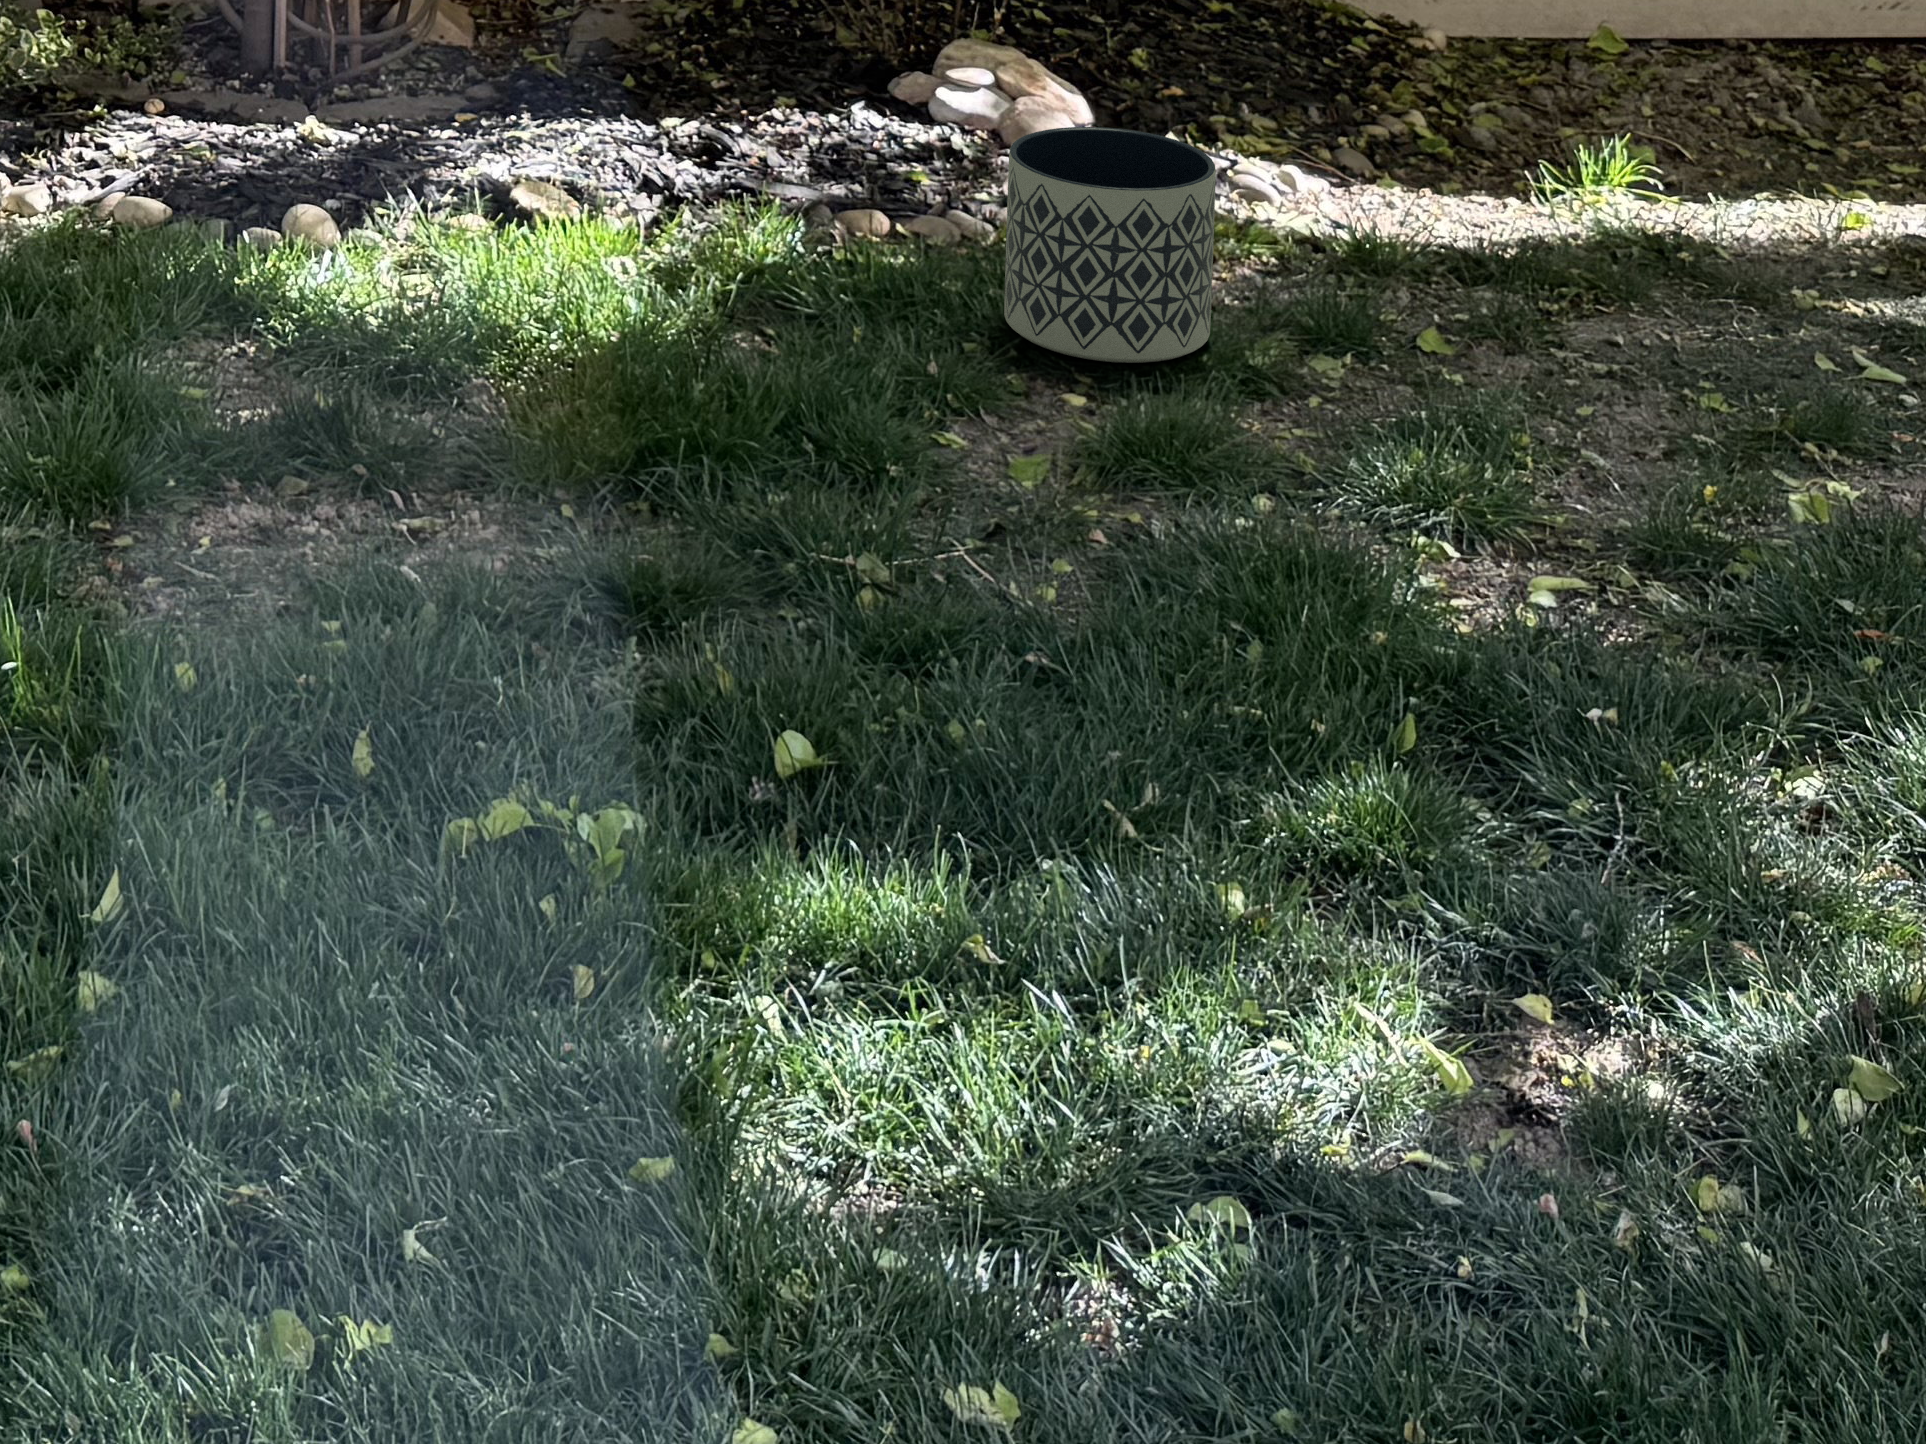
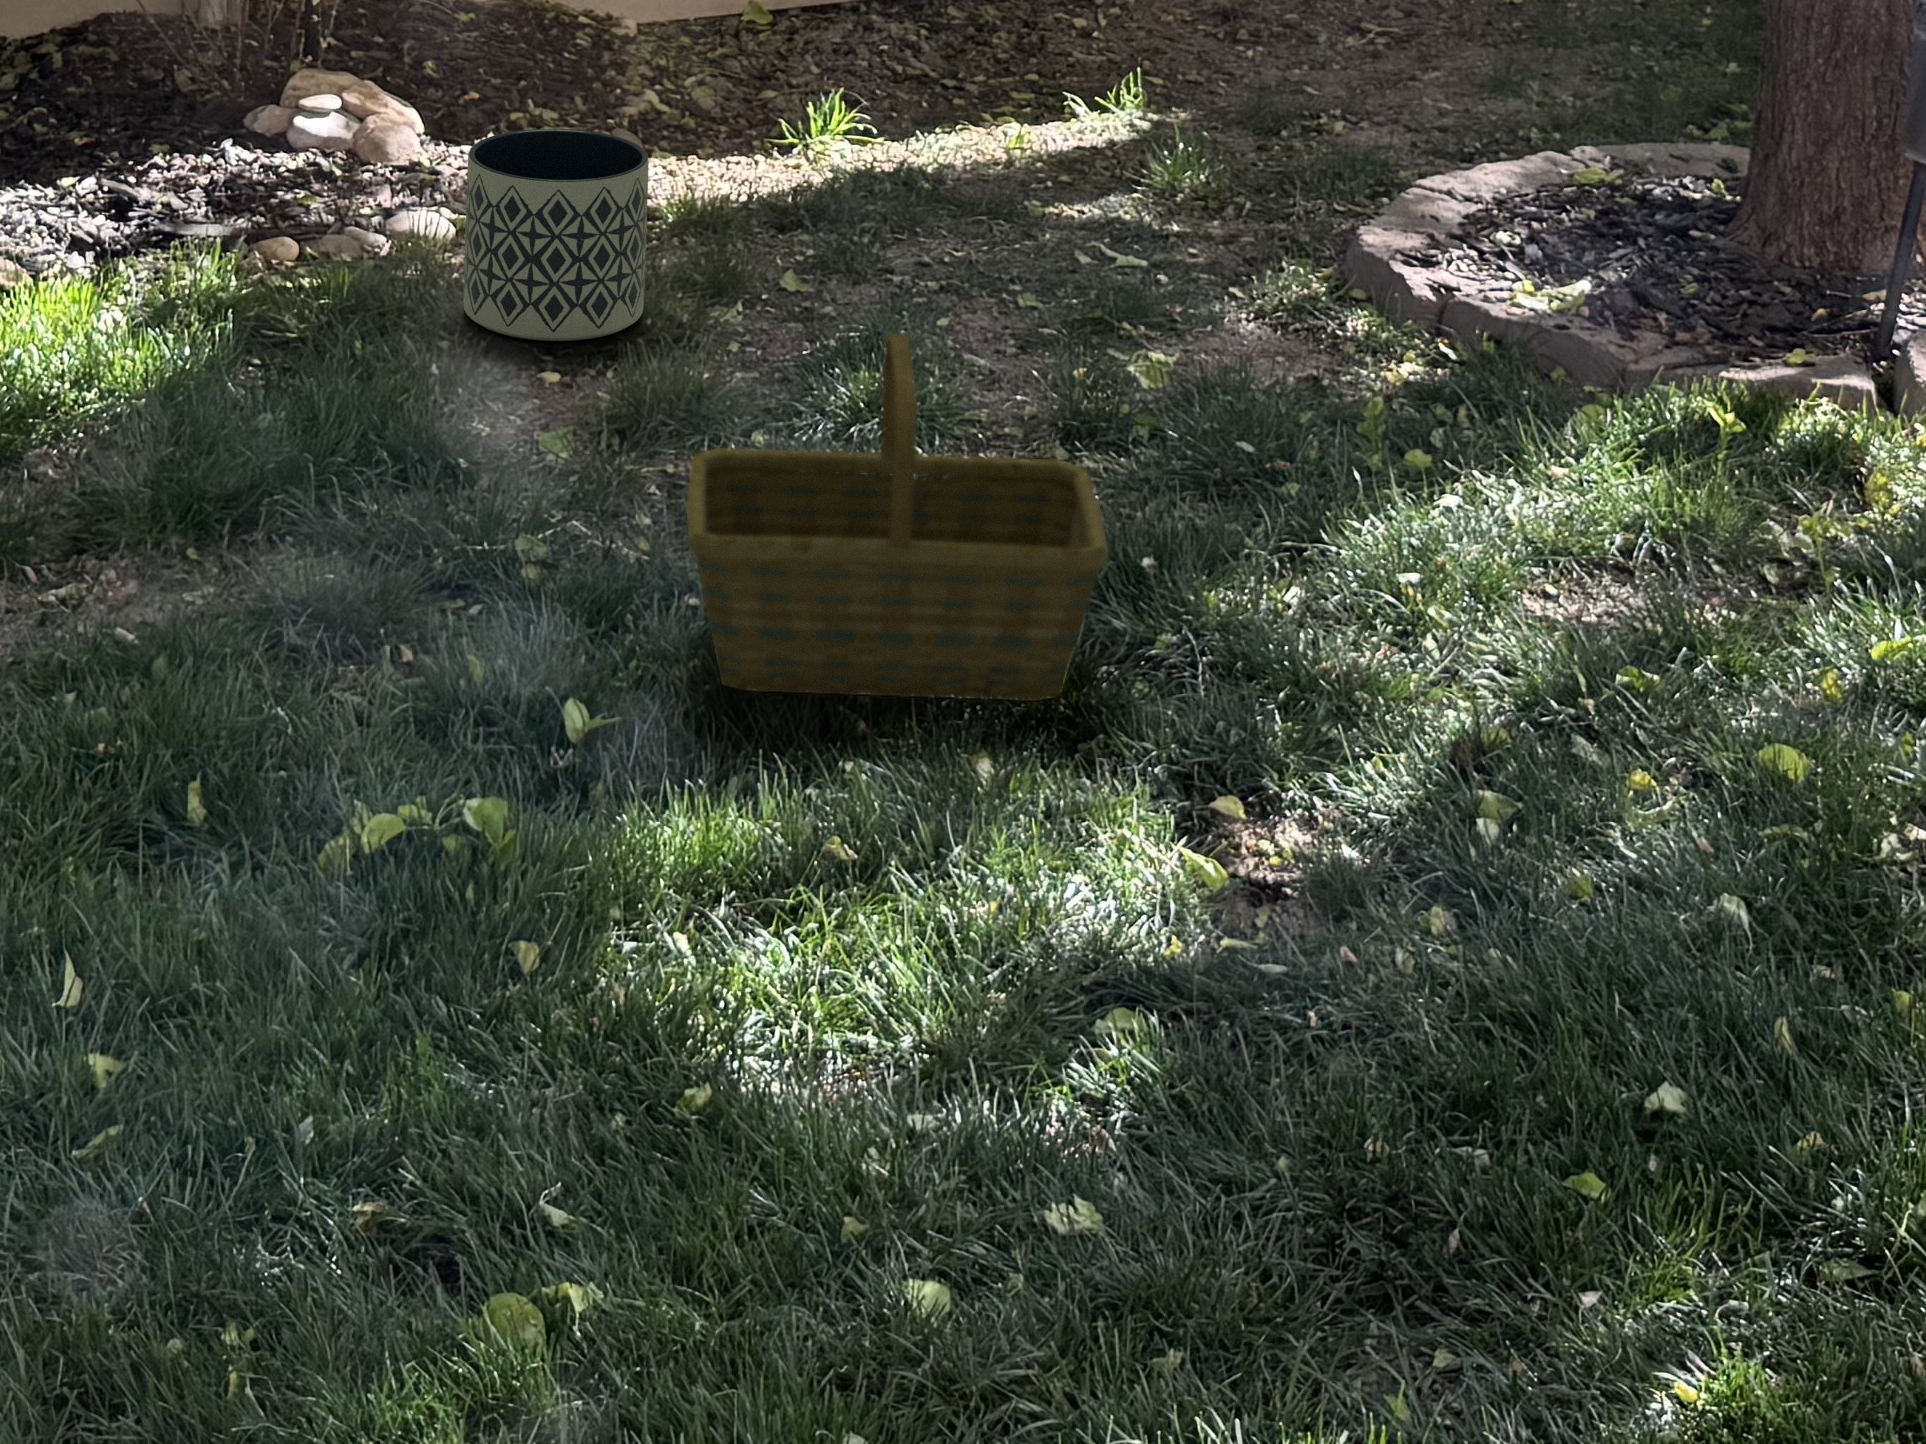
basket: none [977,398,1504,840] -> present [687,334,1108,701]

